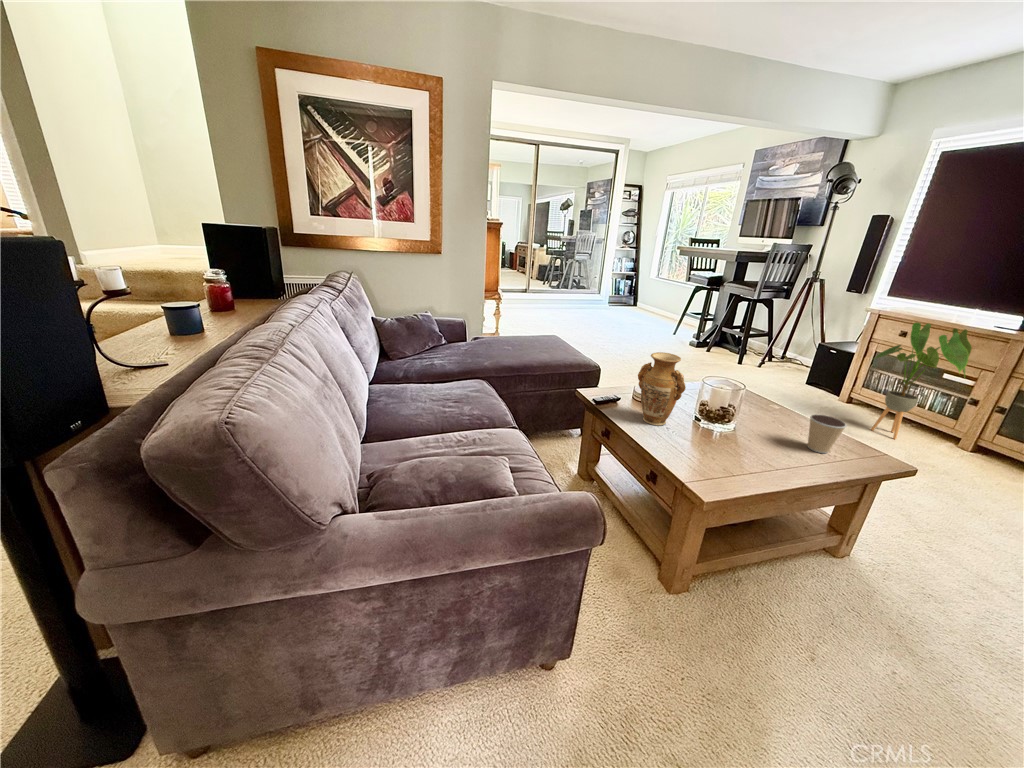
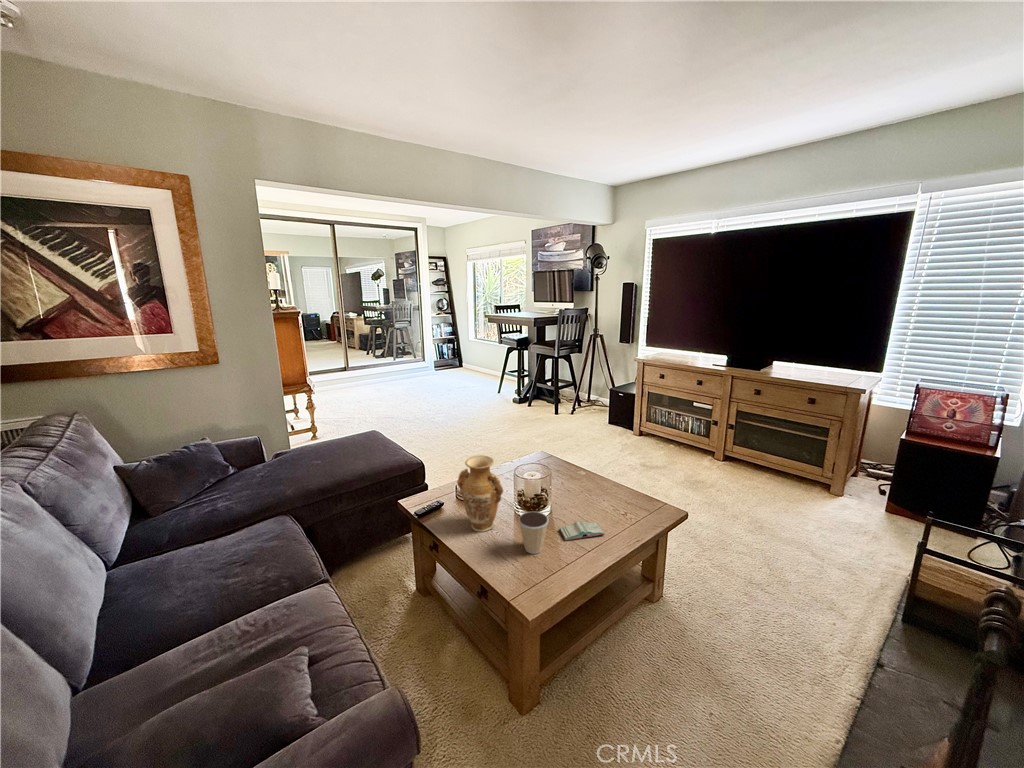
house plant: present [871,323,972,439] -> none [647,370,706,463]
coffee cup: present [808,415,846,453] -> present [519,511,549,554]
book: none [737,439,792,458] -> present [559,521,604,541]

